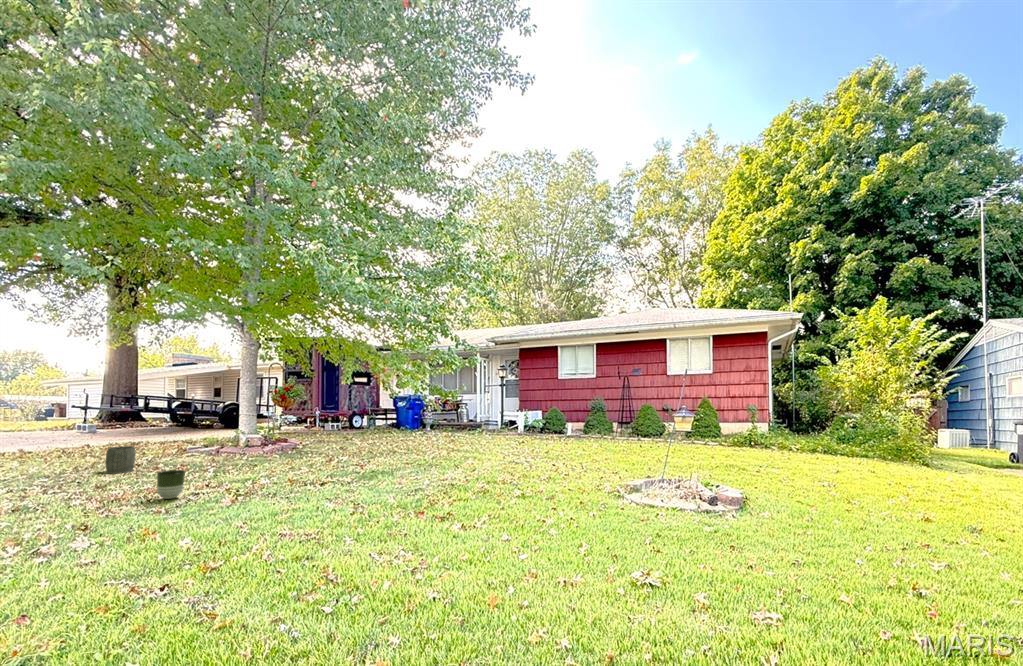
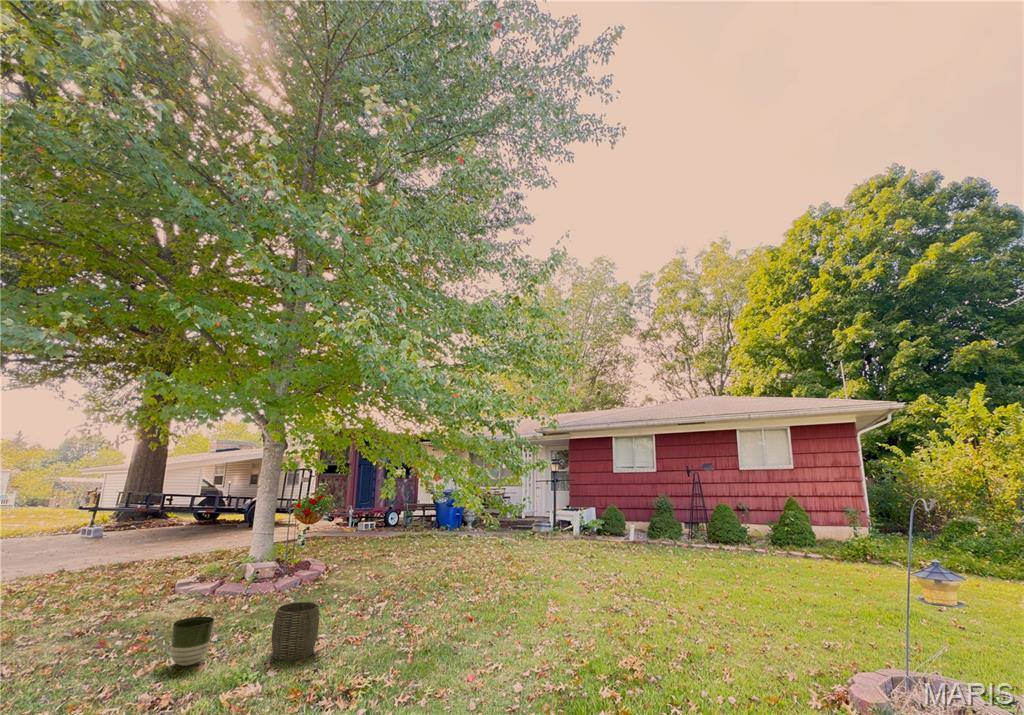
woven basket: present [105,446,136,474] -> present [272,602,319,661]

